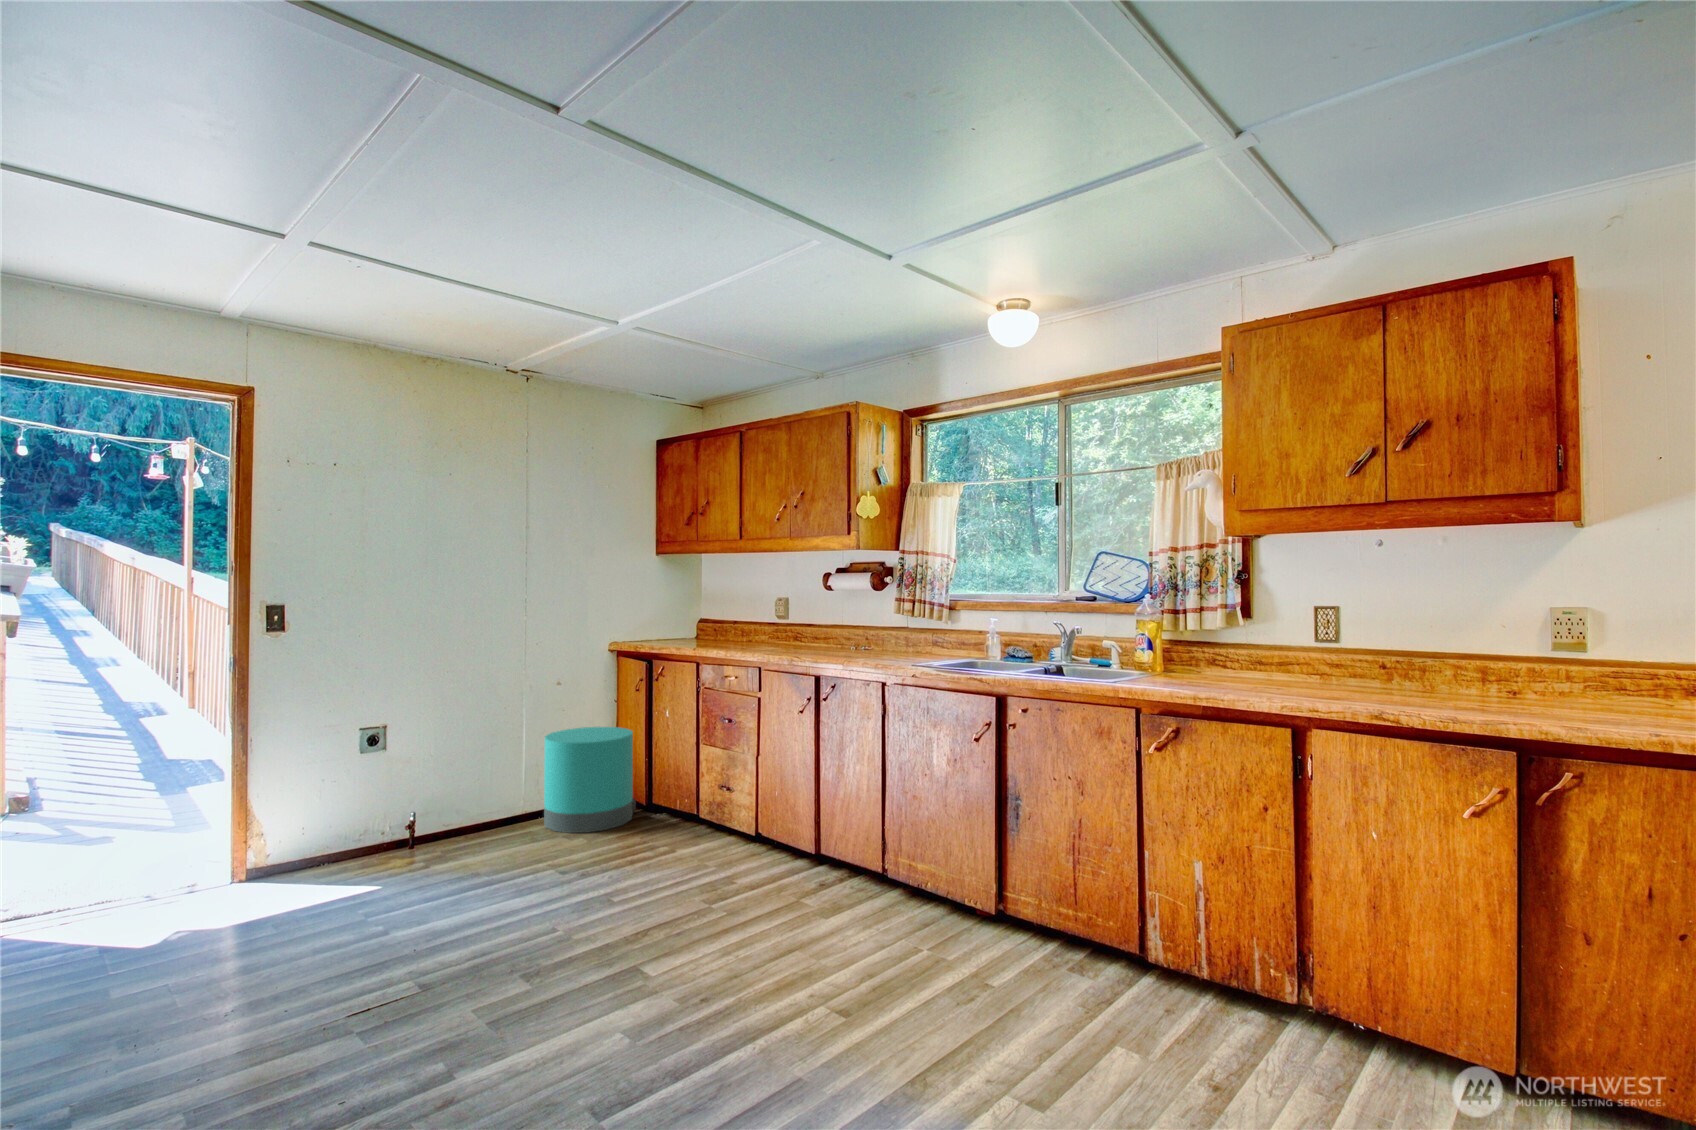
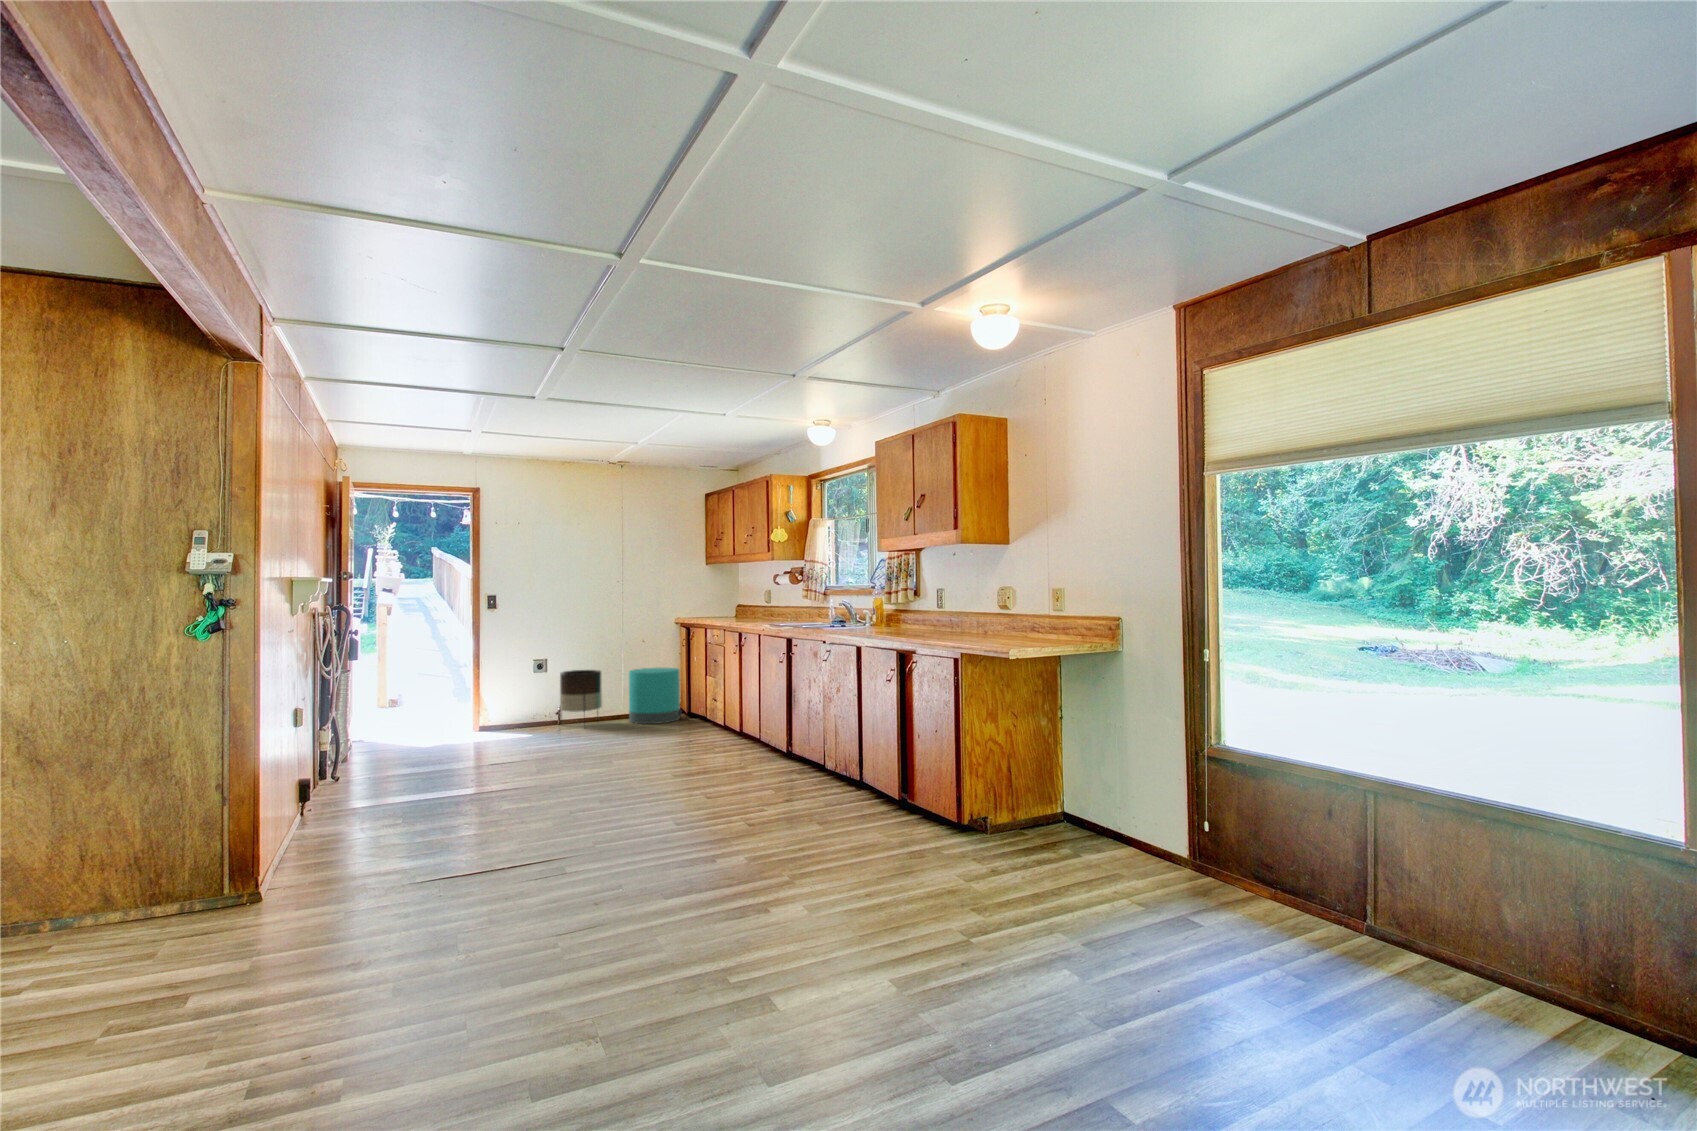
planter: none [418,740,500,855] -> present [560,670,602,712]

